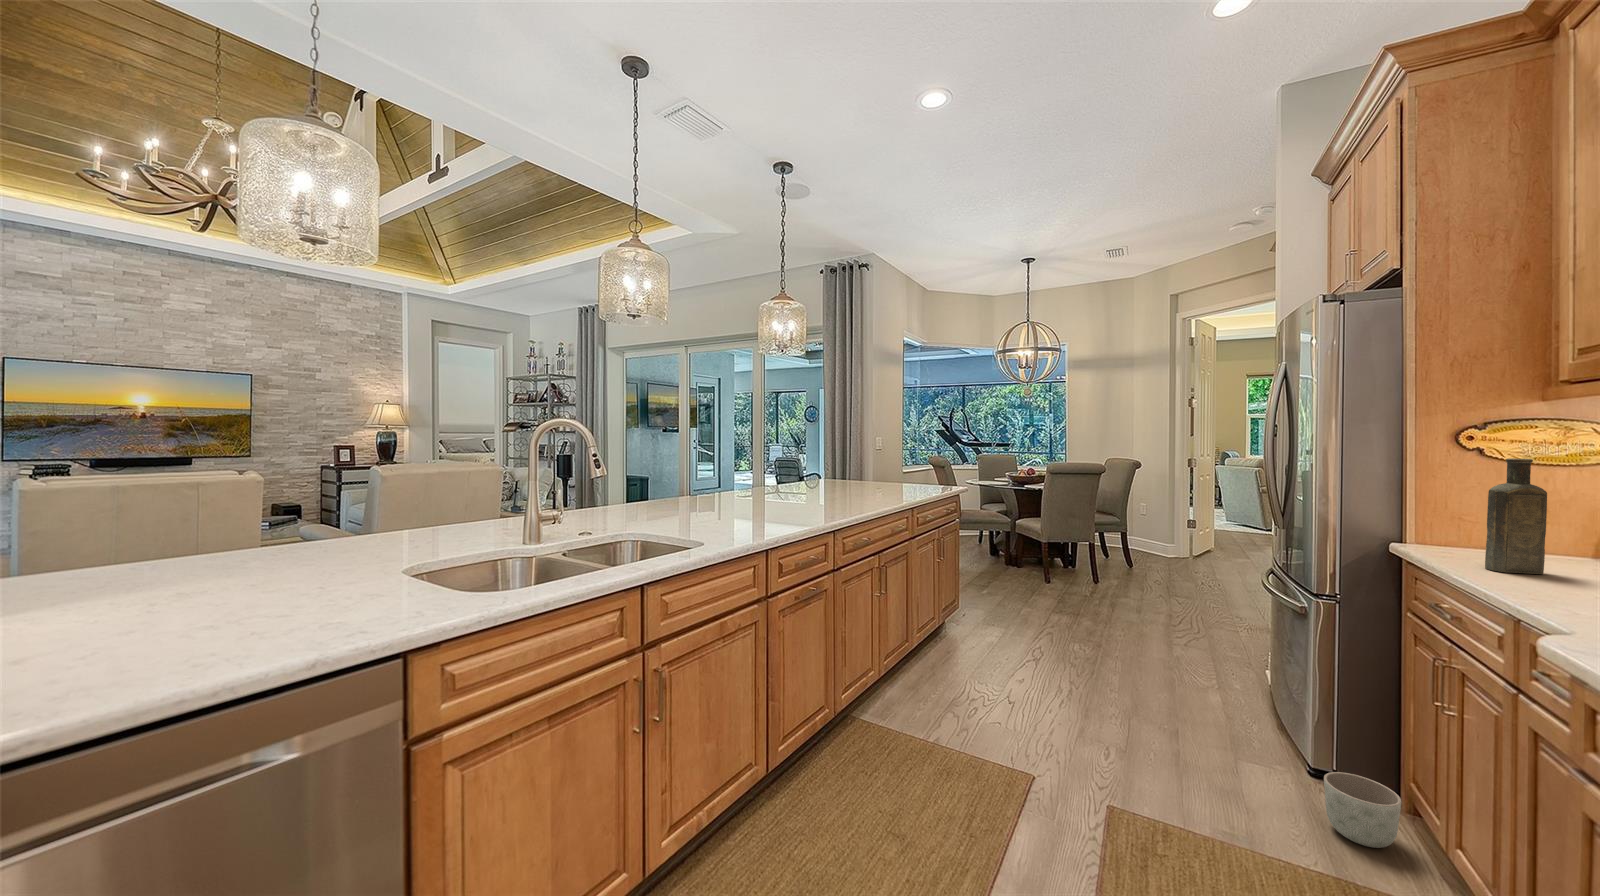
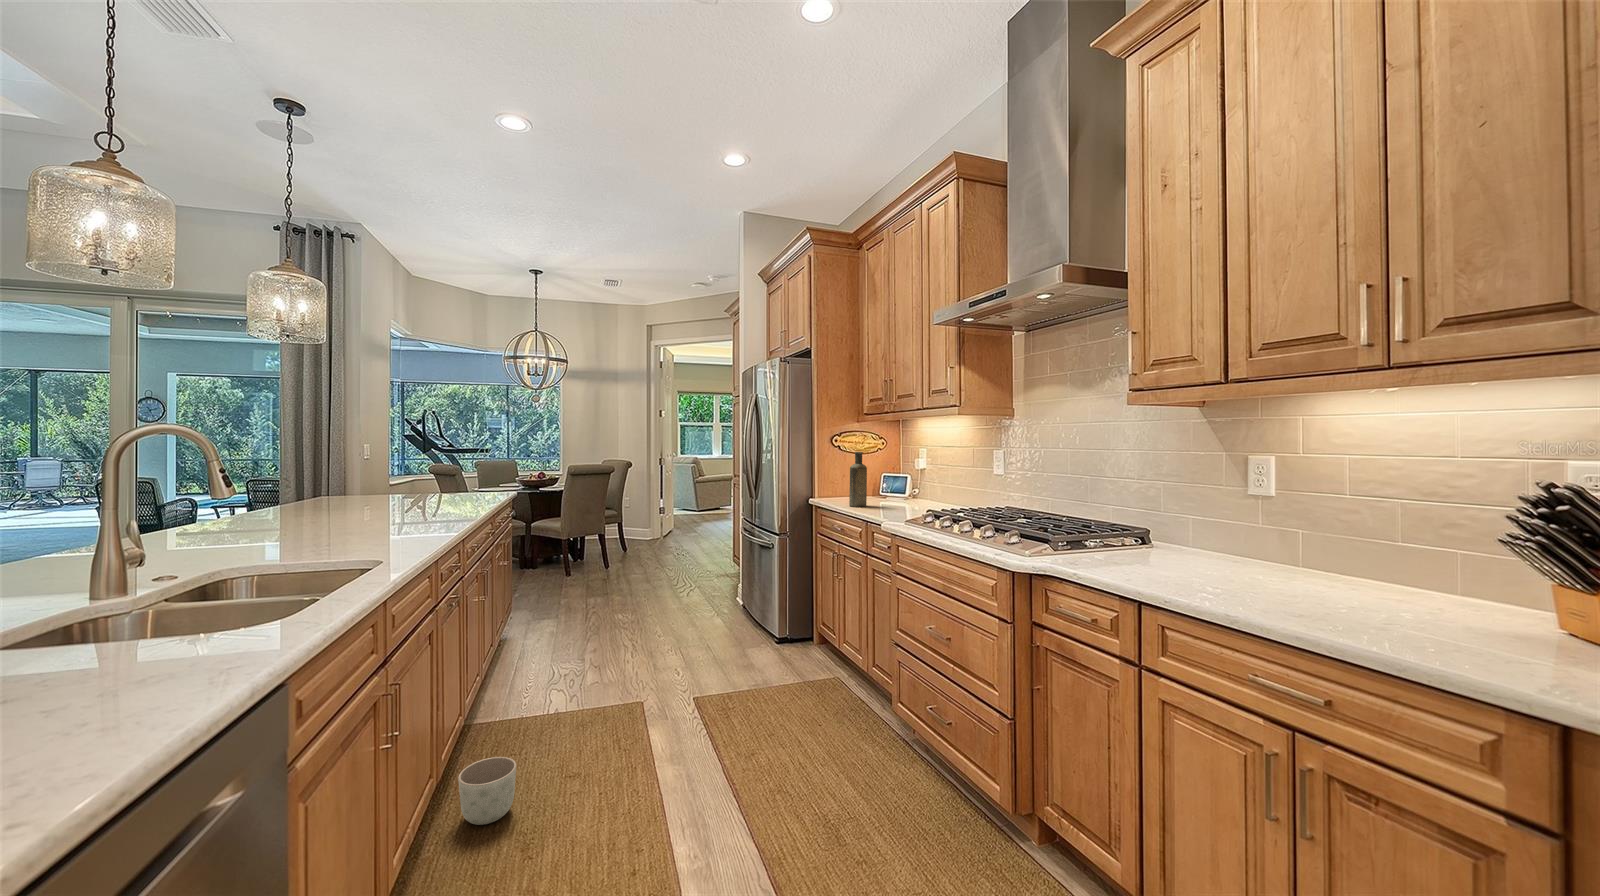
planter: present [1324,772,1401,848] -> present [458,757,516,825]

